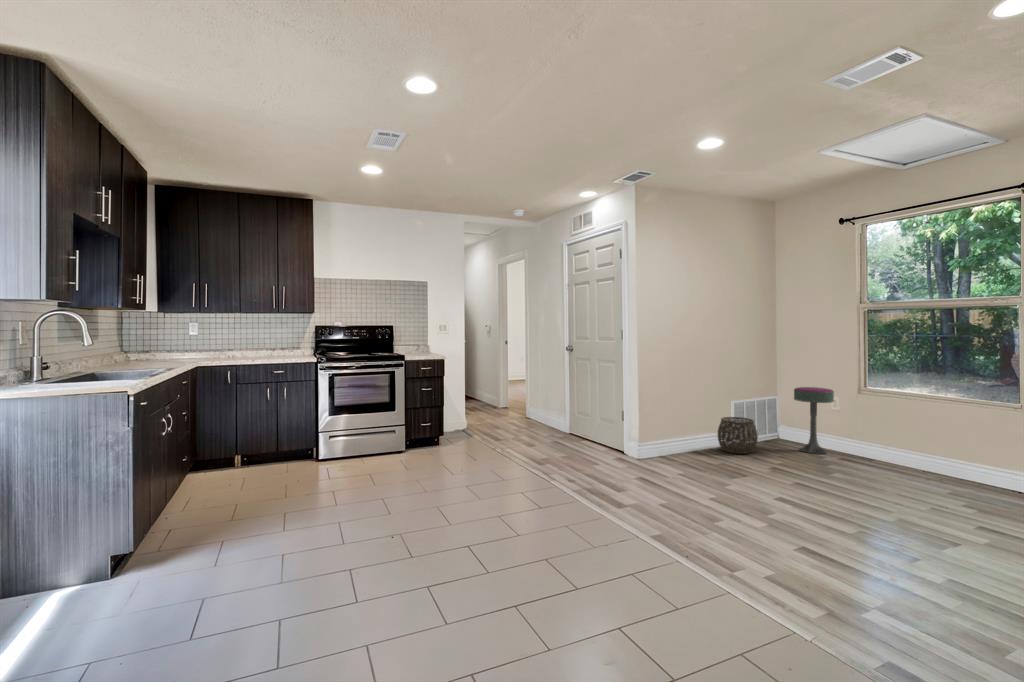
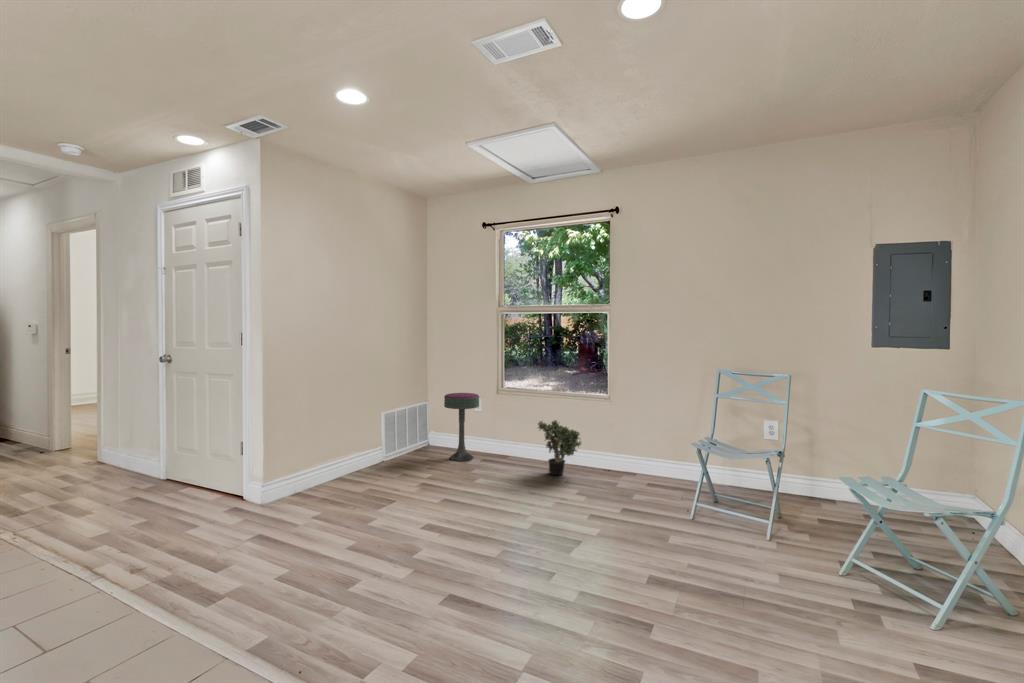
woven basket: present [718,417,758,454] -> none [367,431,410,474]
potted plant: none [906,421,970,482] -> present [538,420,581,475]

